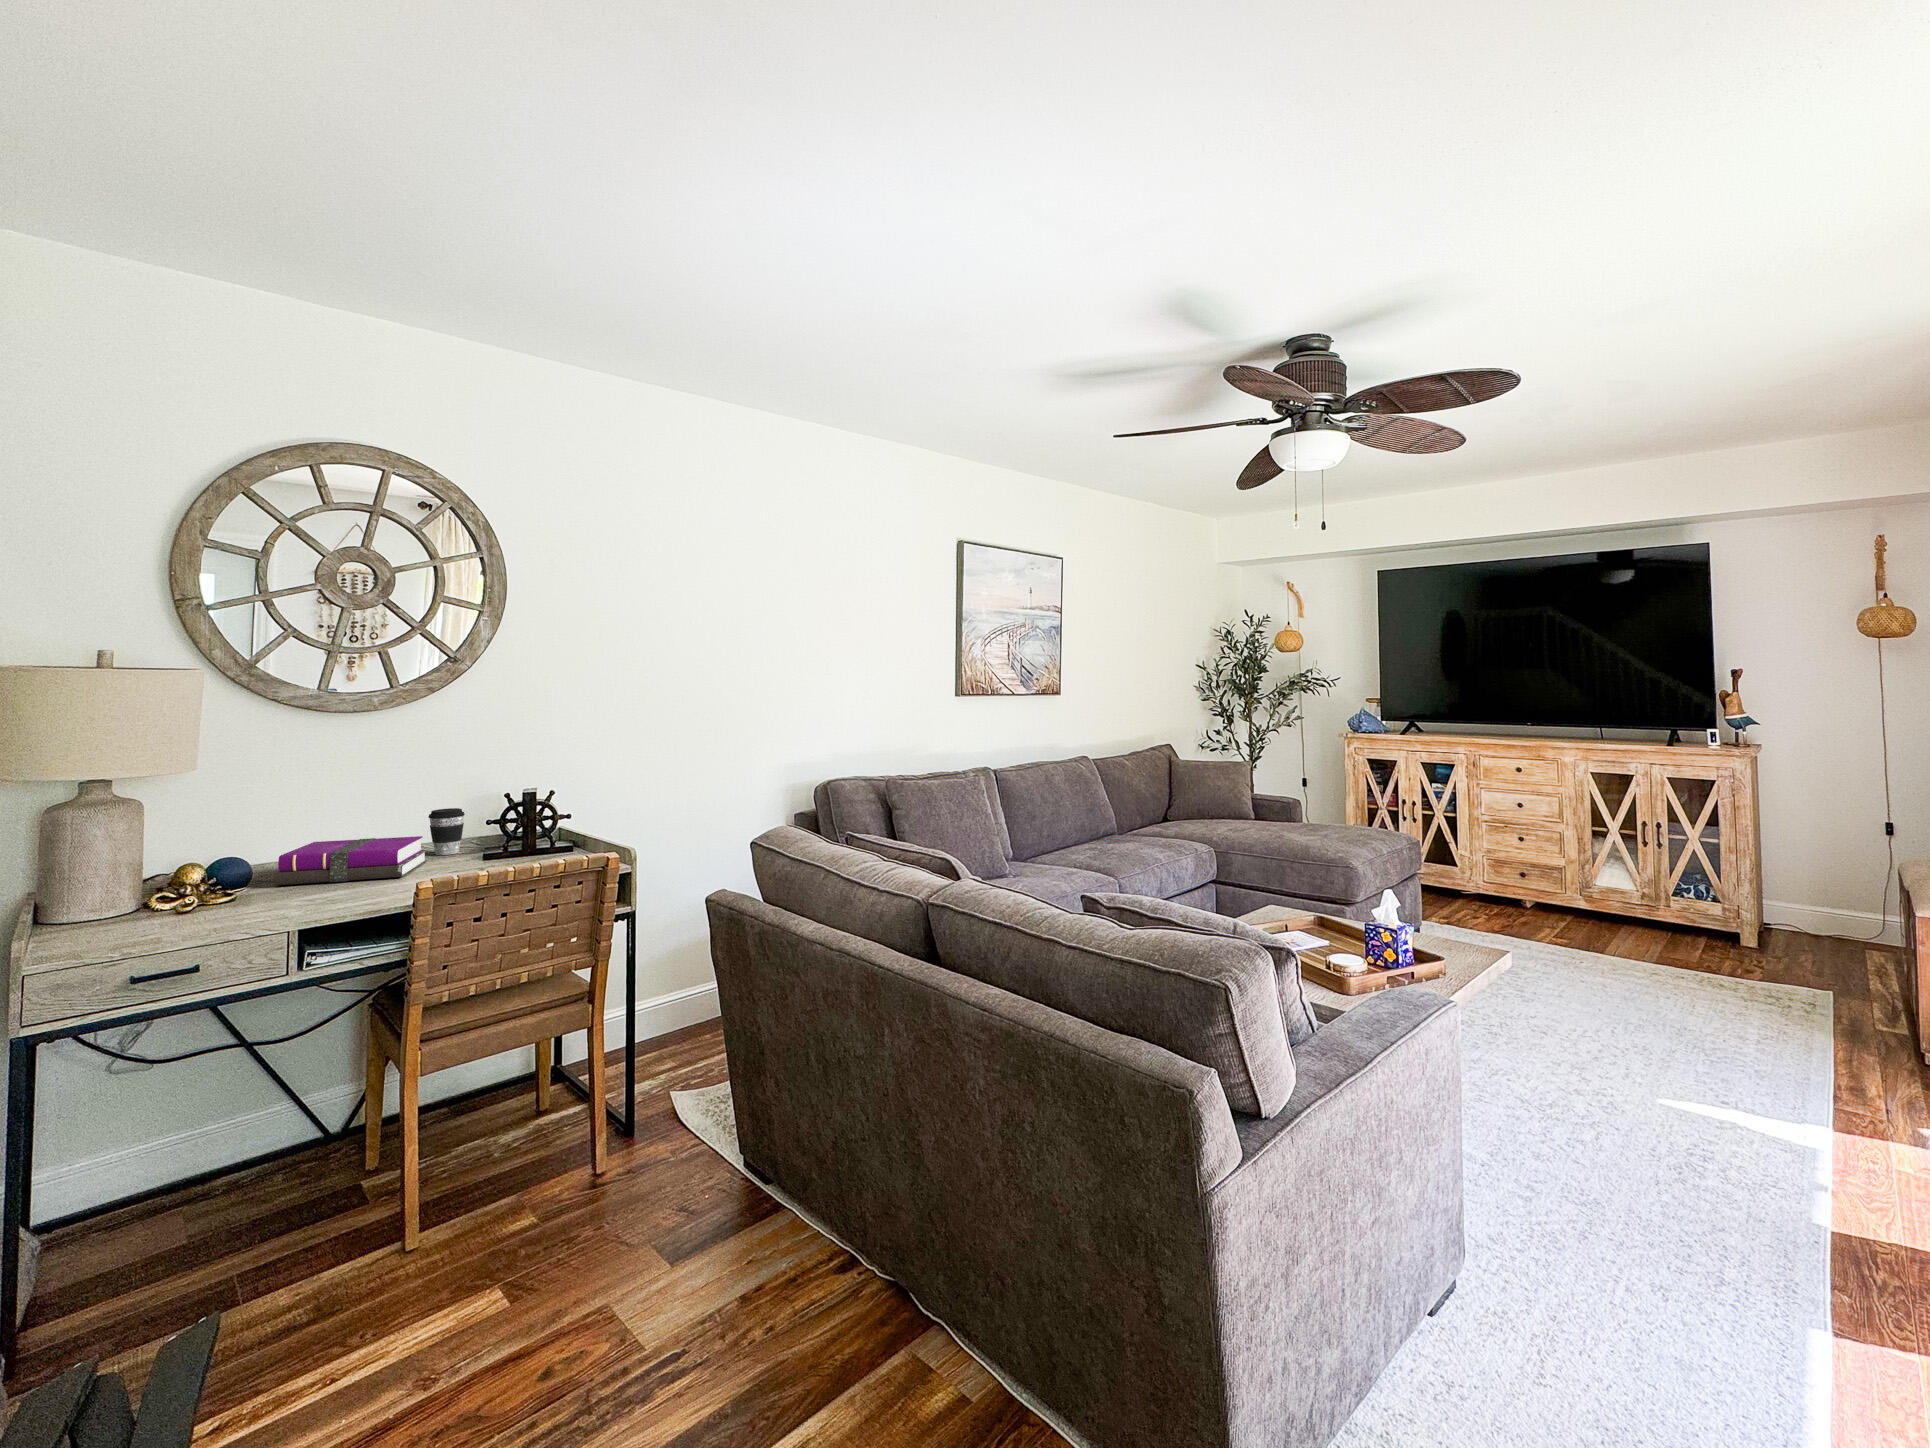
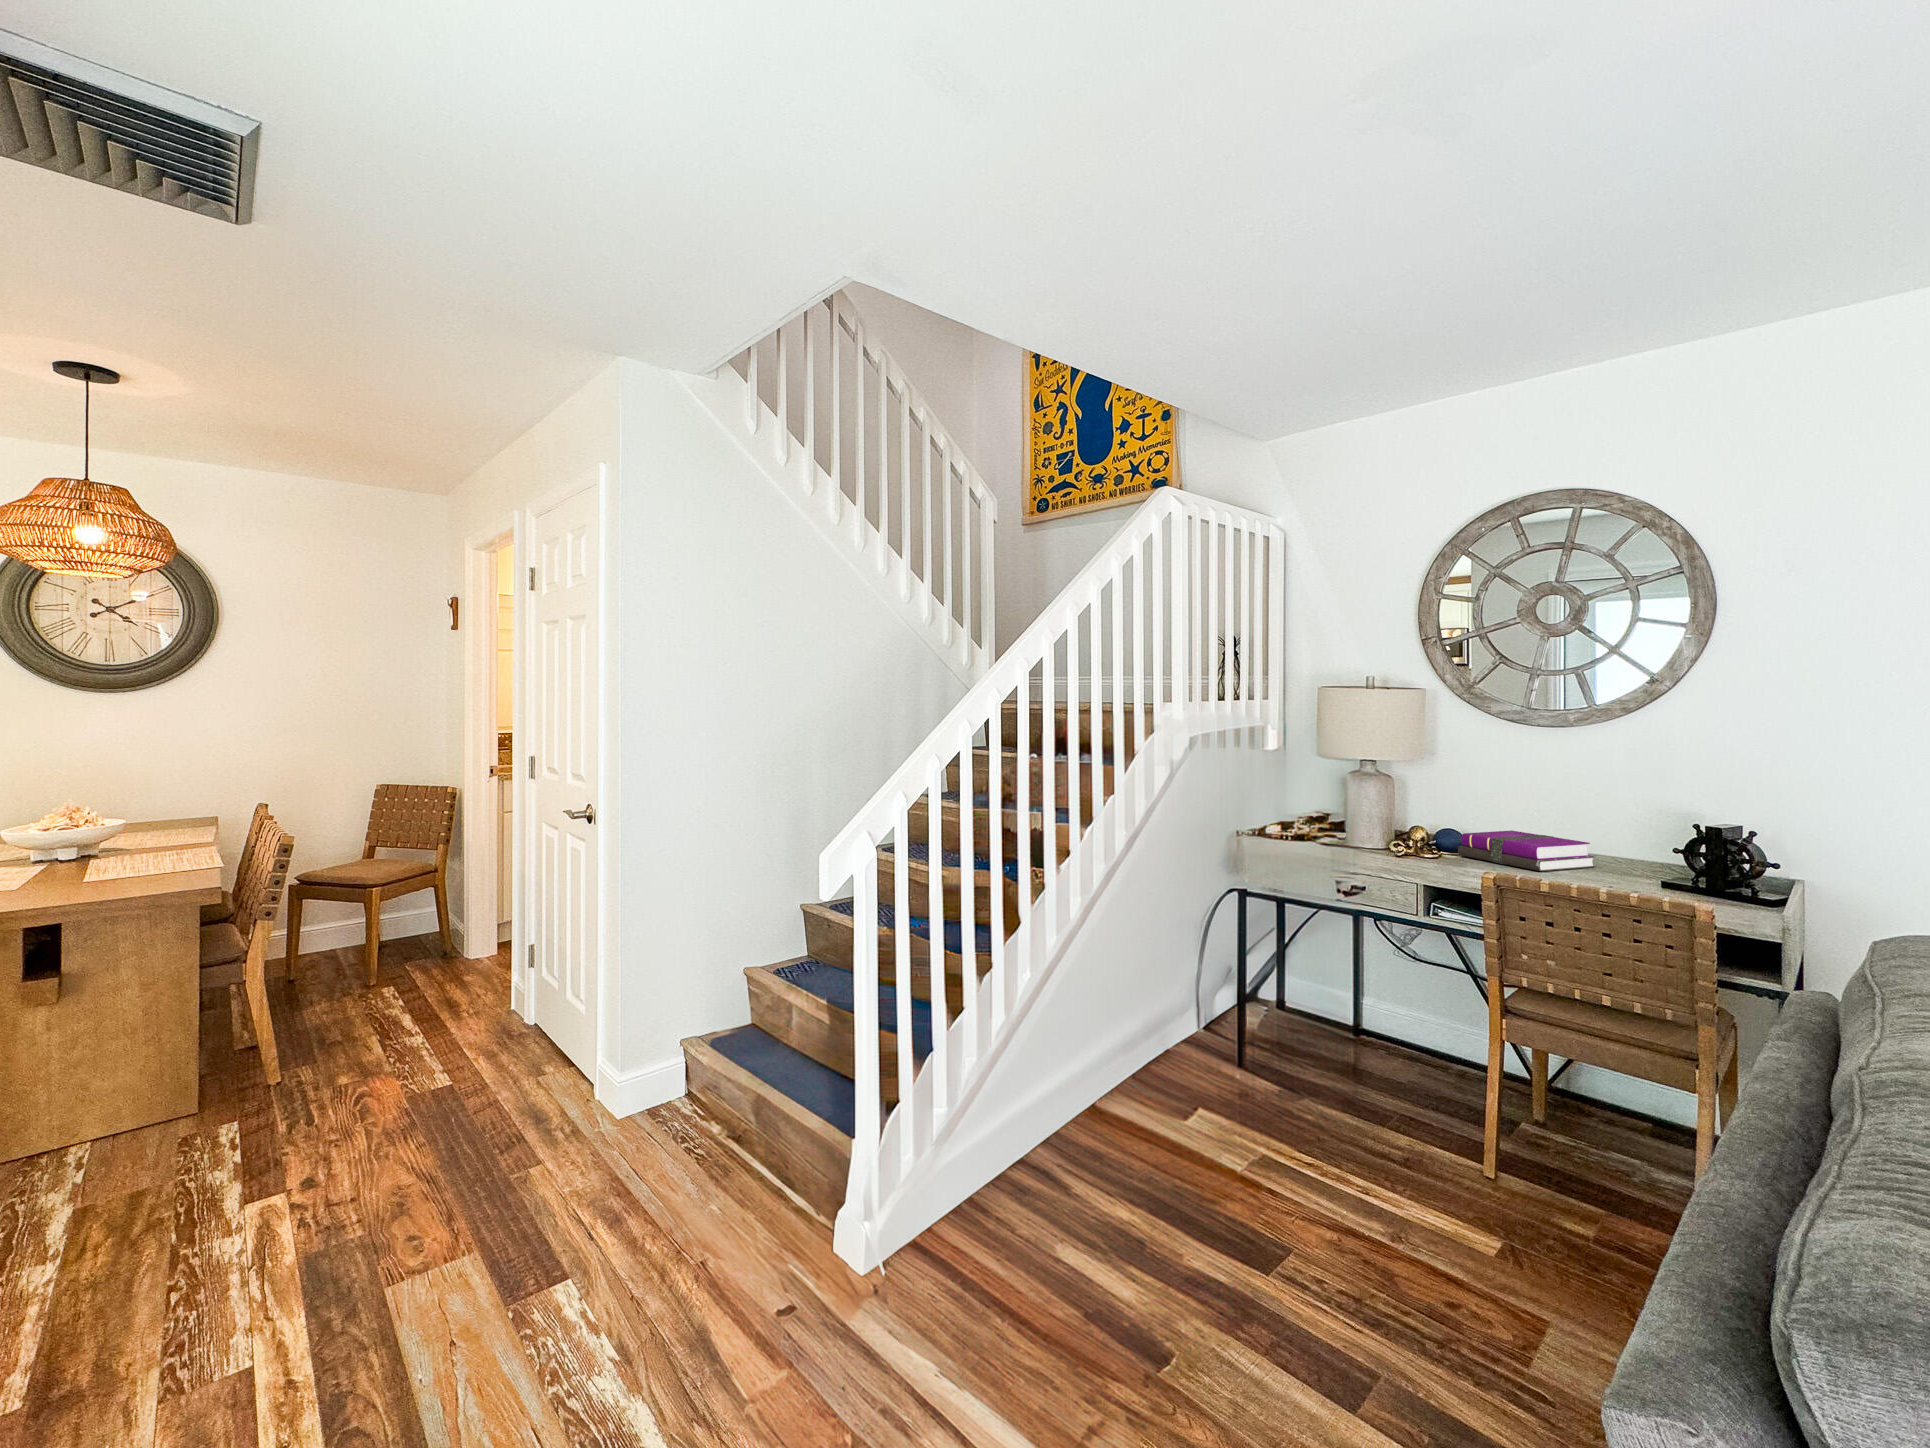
coffee cup: present [428,808,465,855] -> none [1610,822,1650,868]

